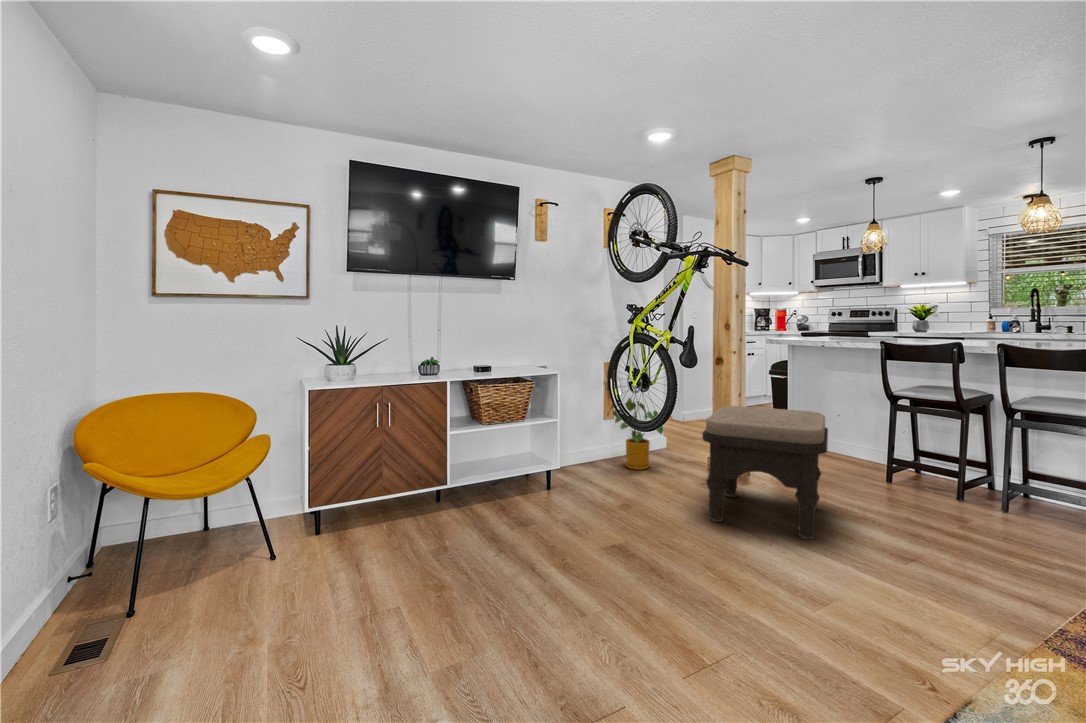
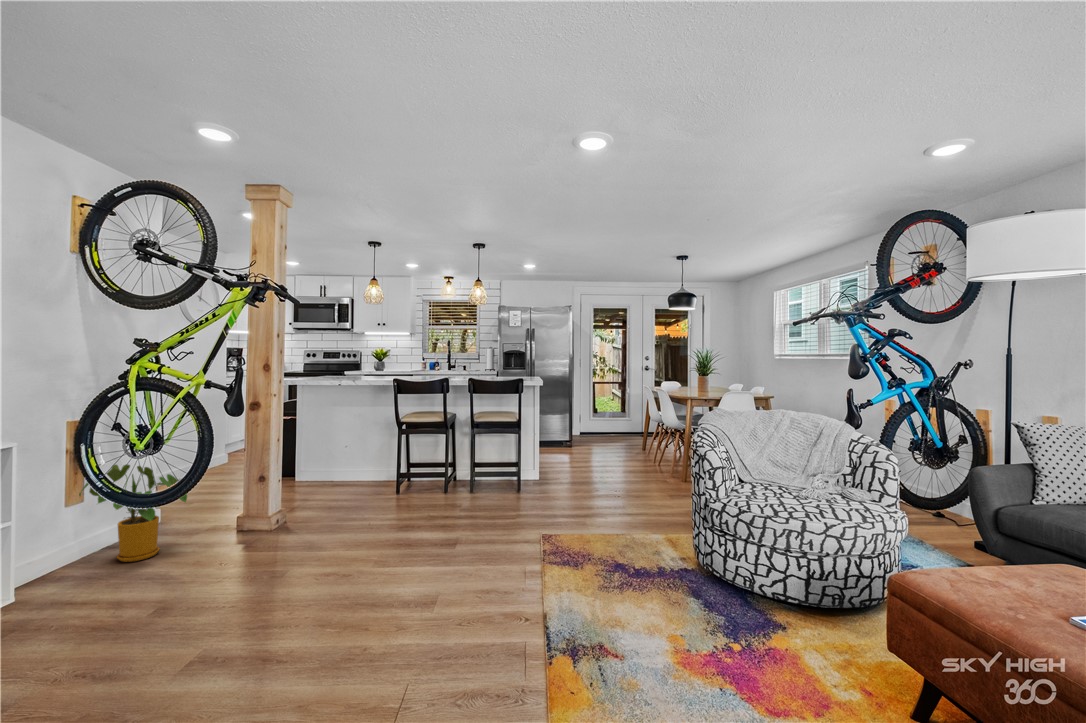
ottoman: present [702,406,828,539] -> none [273,445,398,580]

